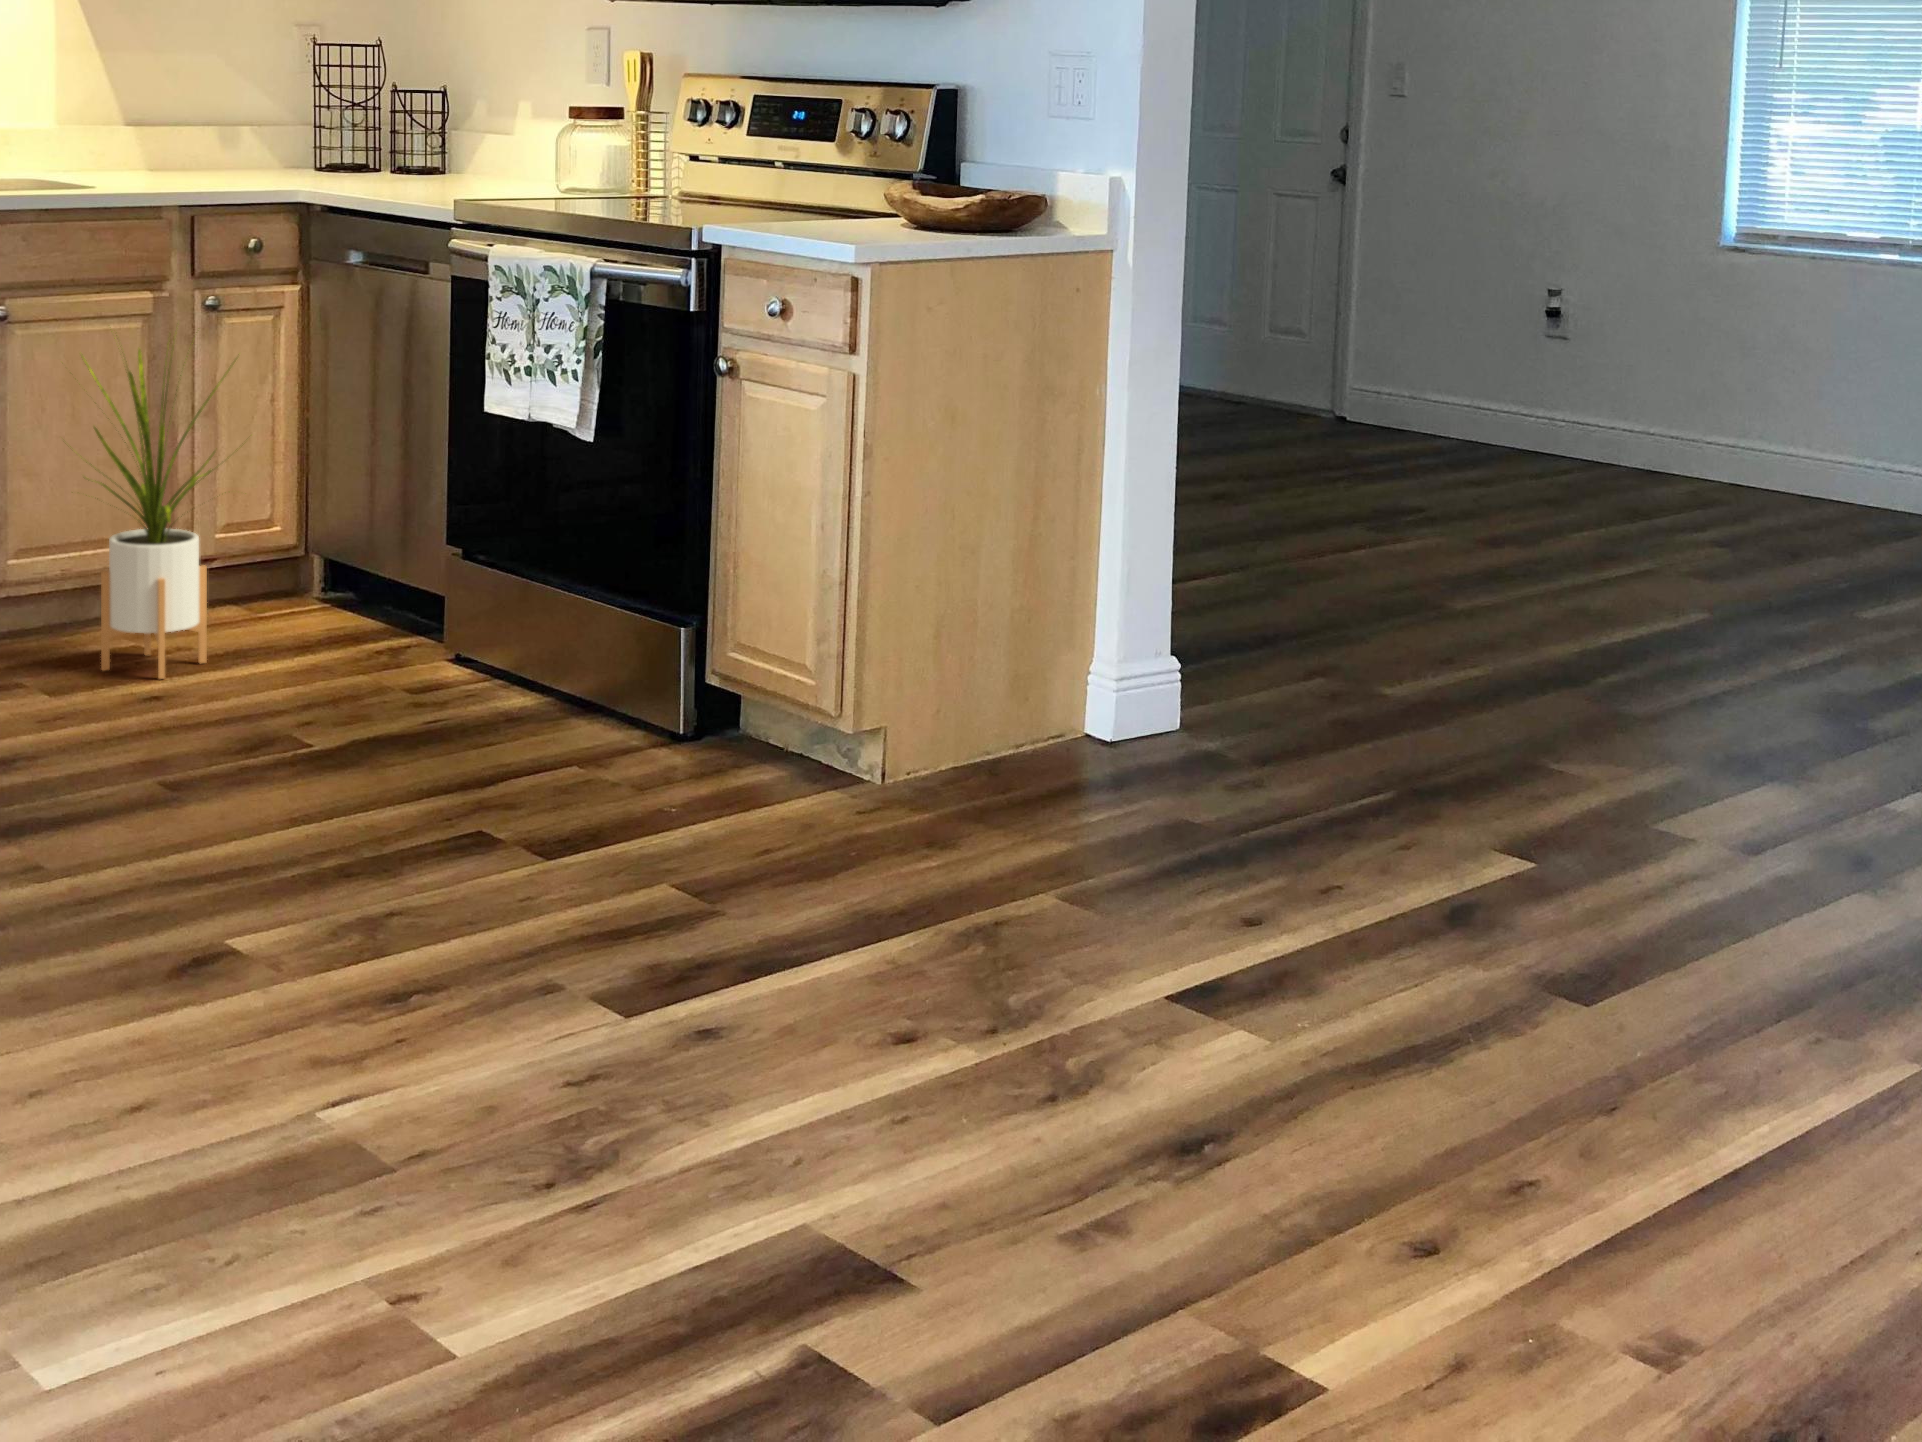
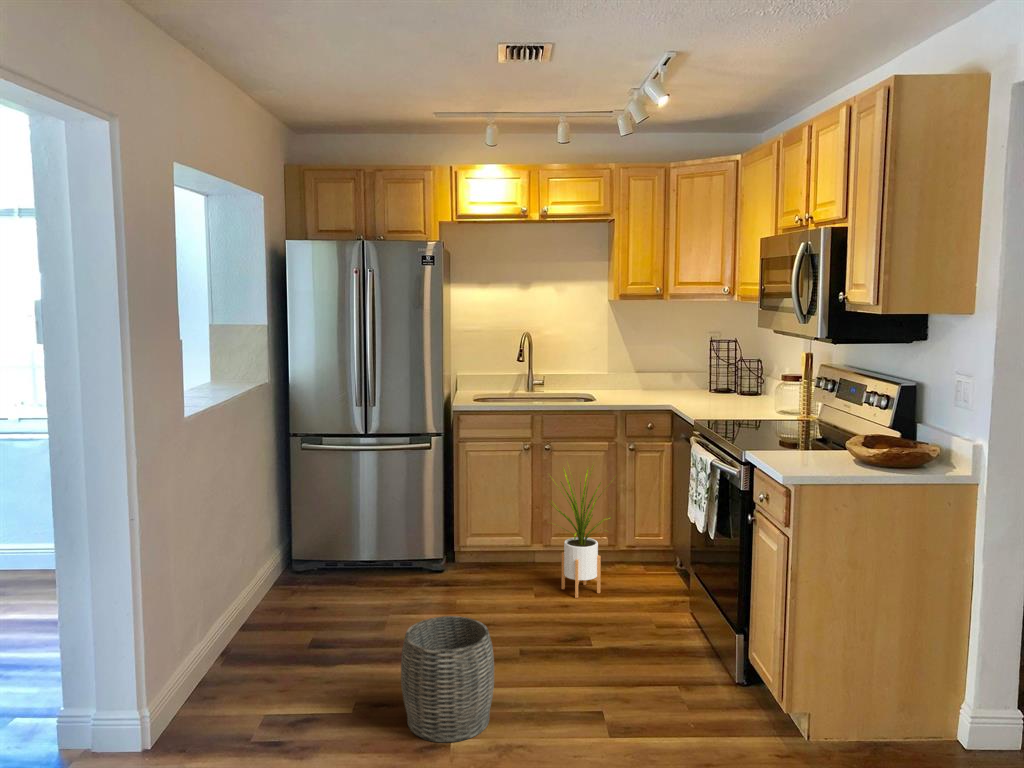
woven basket: none [44,661,290,958] -> present [401,616,494,742]

